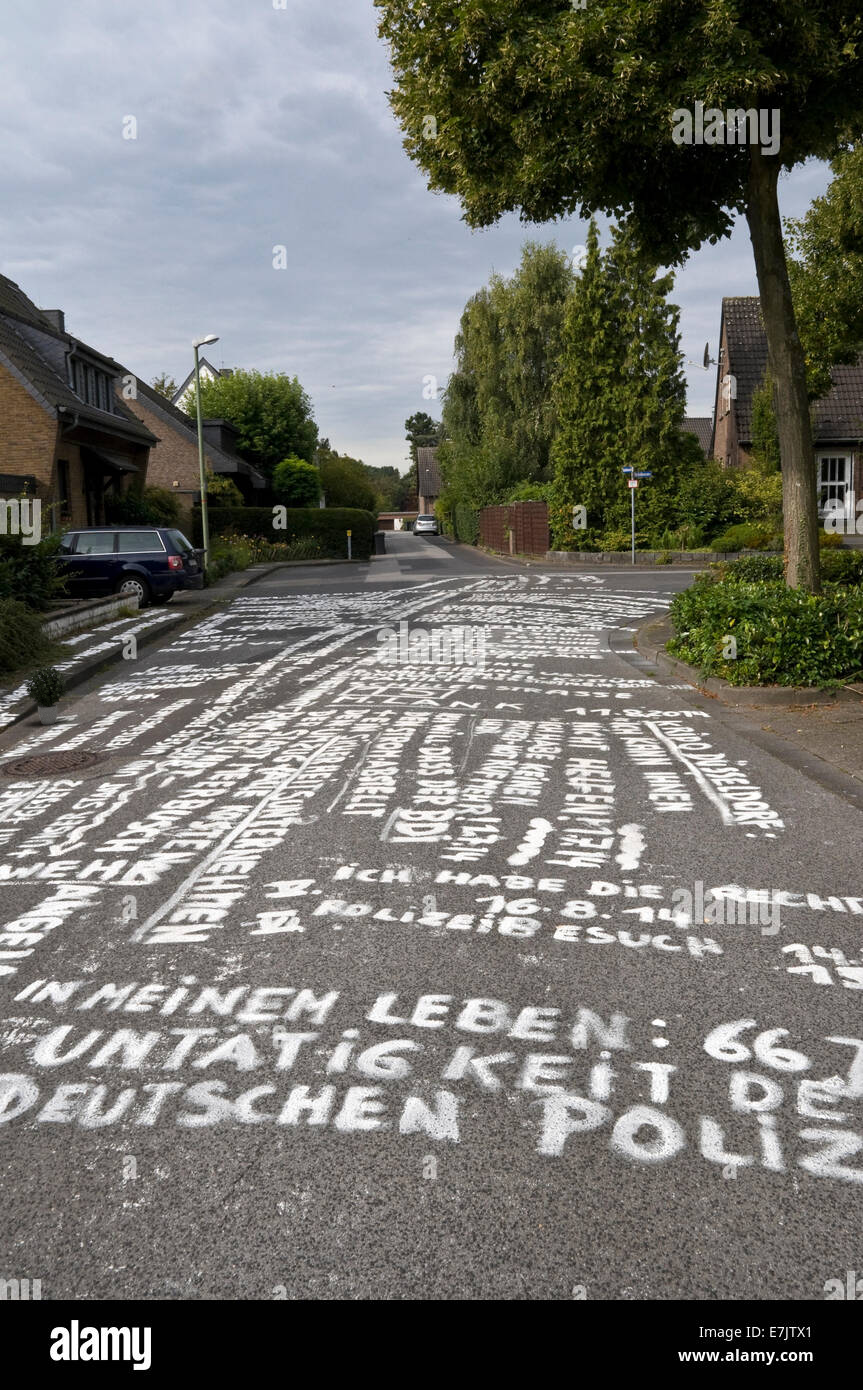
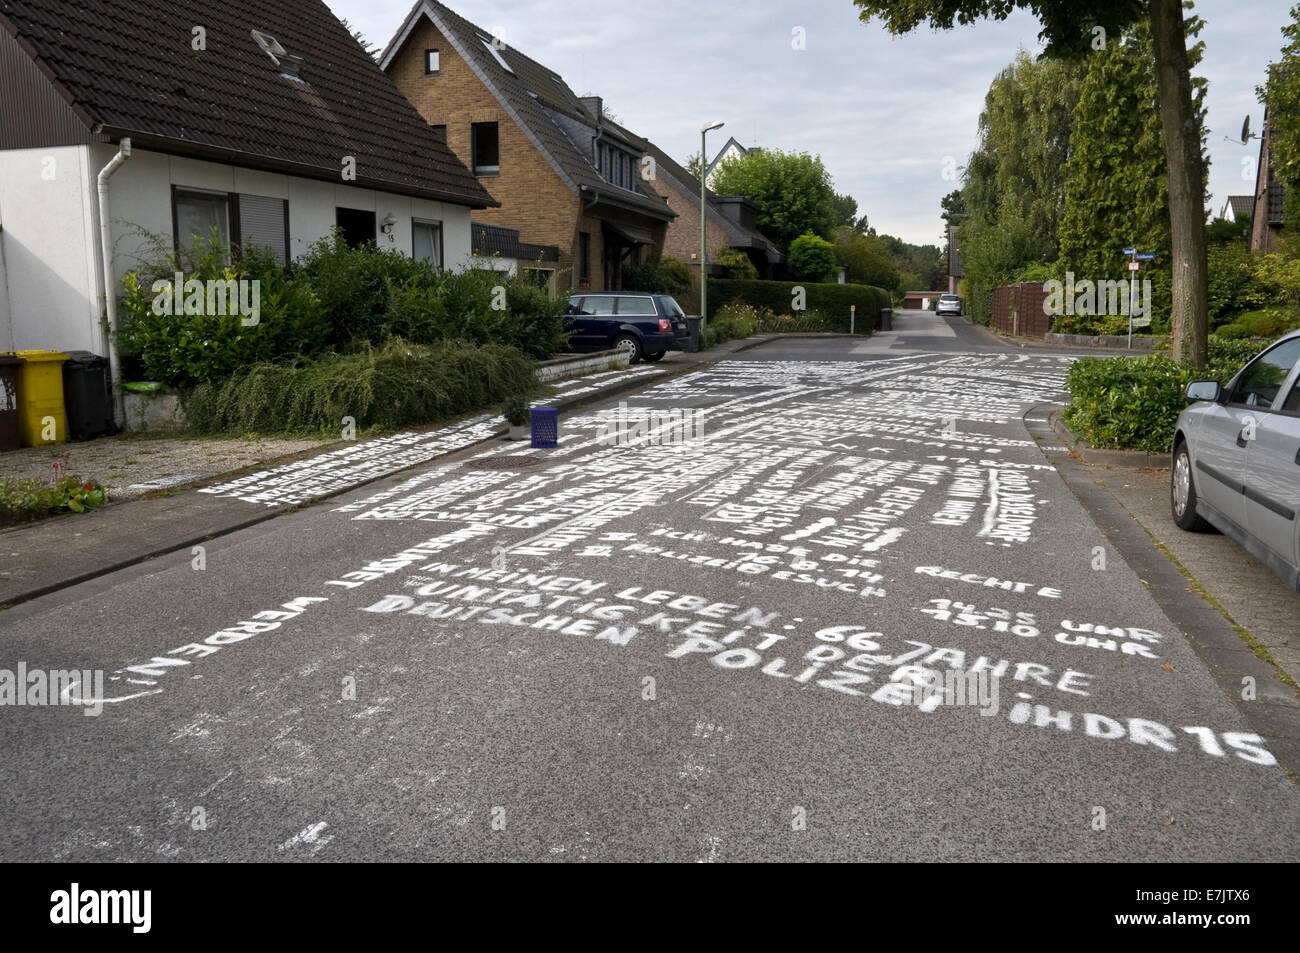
waste bin: none [70,681,109,735] -> present [531,407,558,448]

